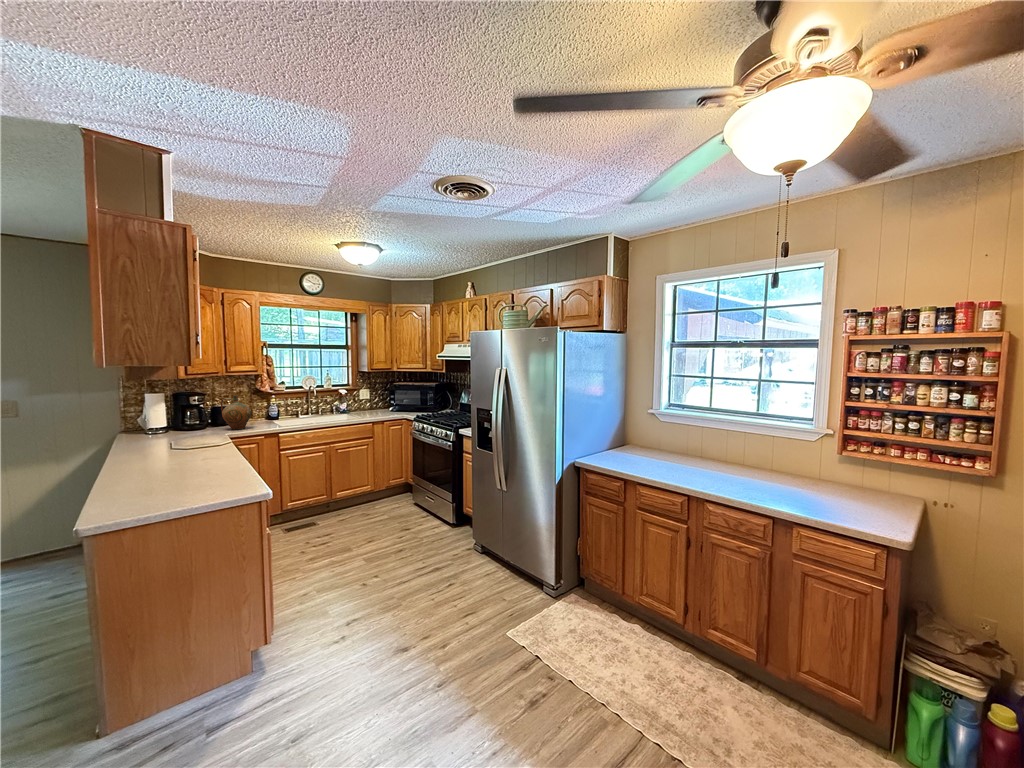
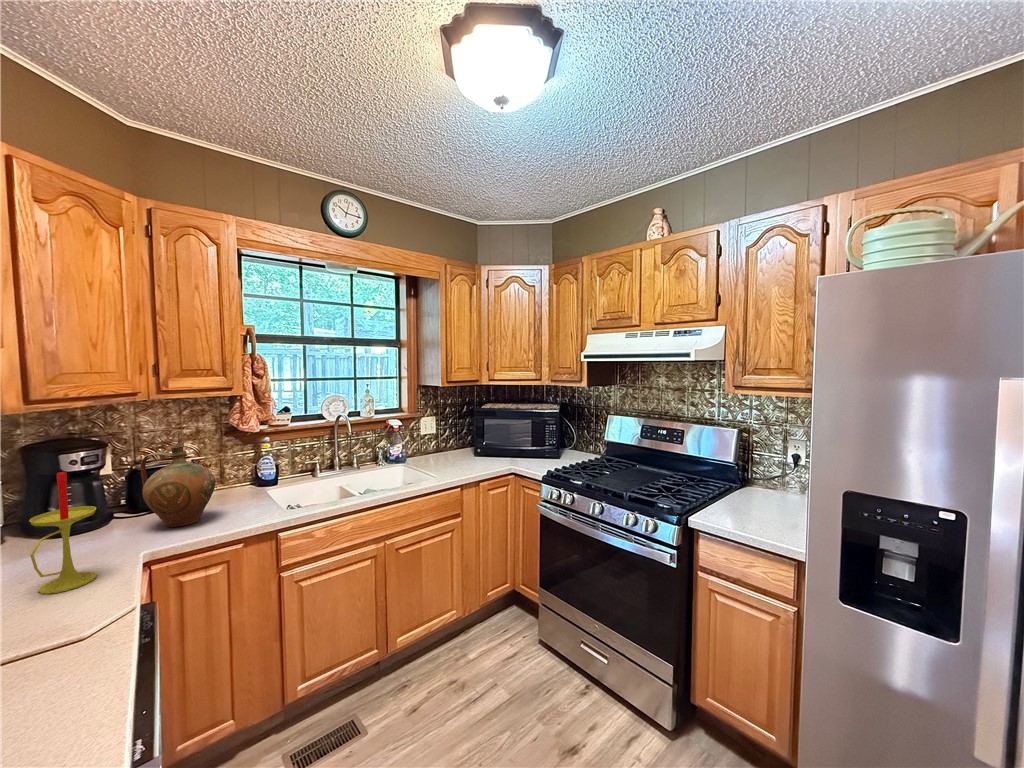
candle: none [193,398,213,440] -> present [29,472,97,594]

